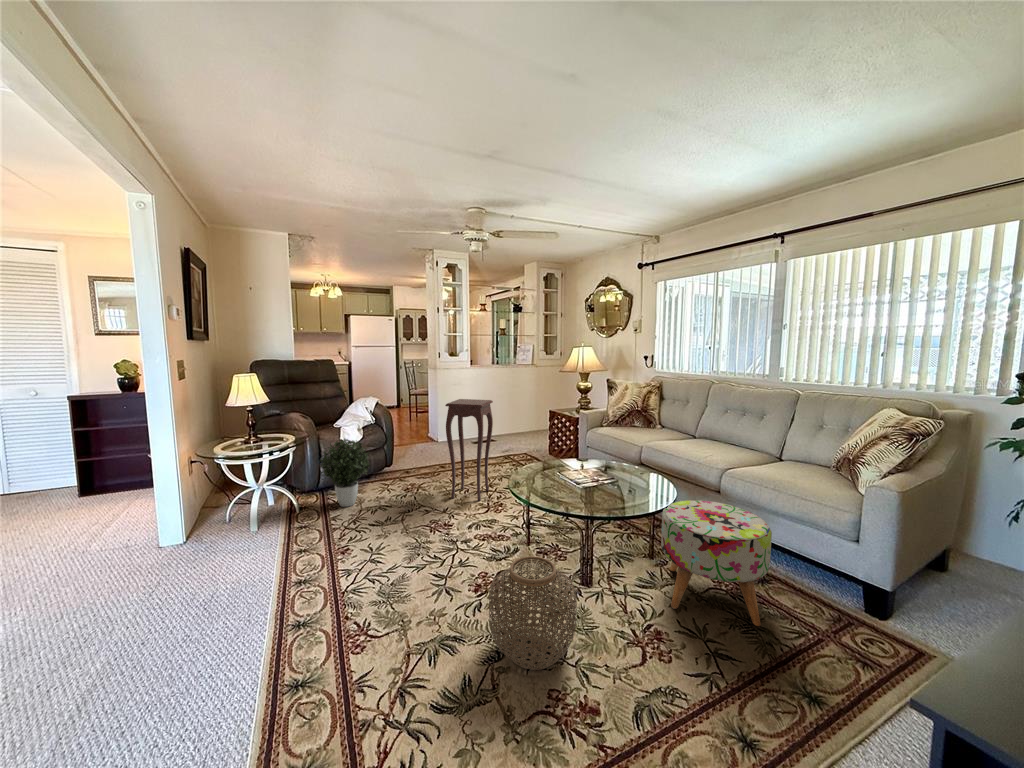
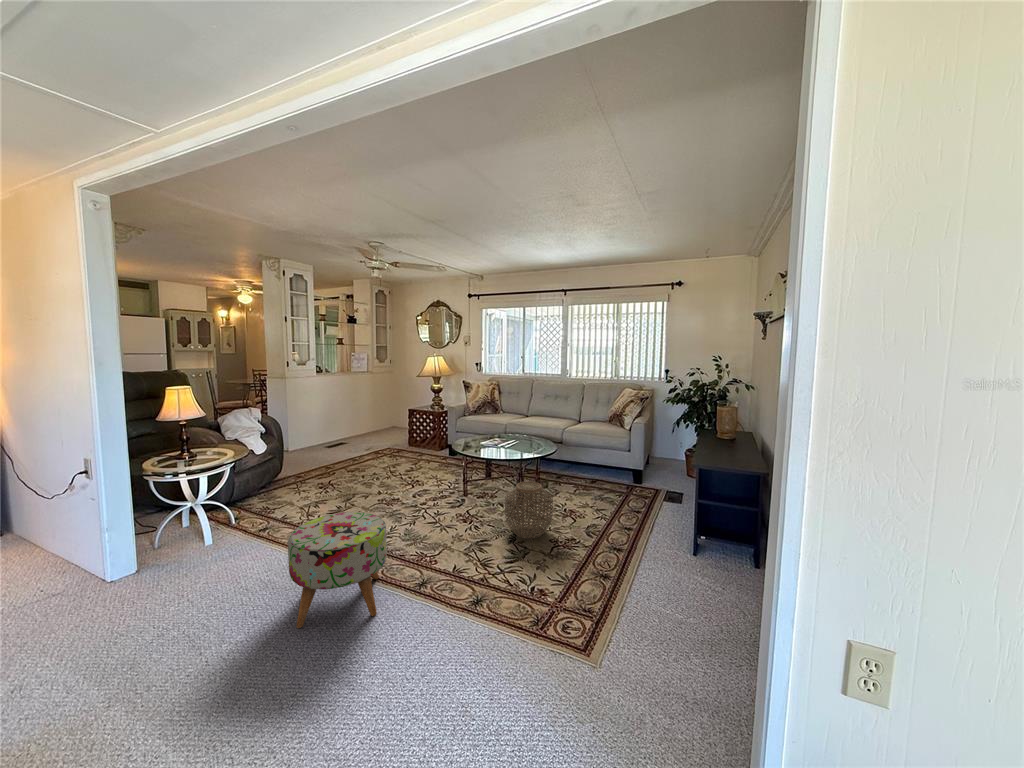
side table: present [445,399,493,501] -> none [369,402,404,485]
potted plant: present [320,439,370,507] -> none [258,447,310,511]
ottoman: present [661,500,772,626] -> present [288,512,387,628]

